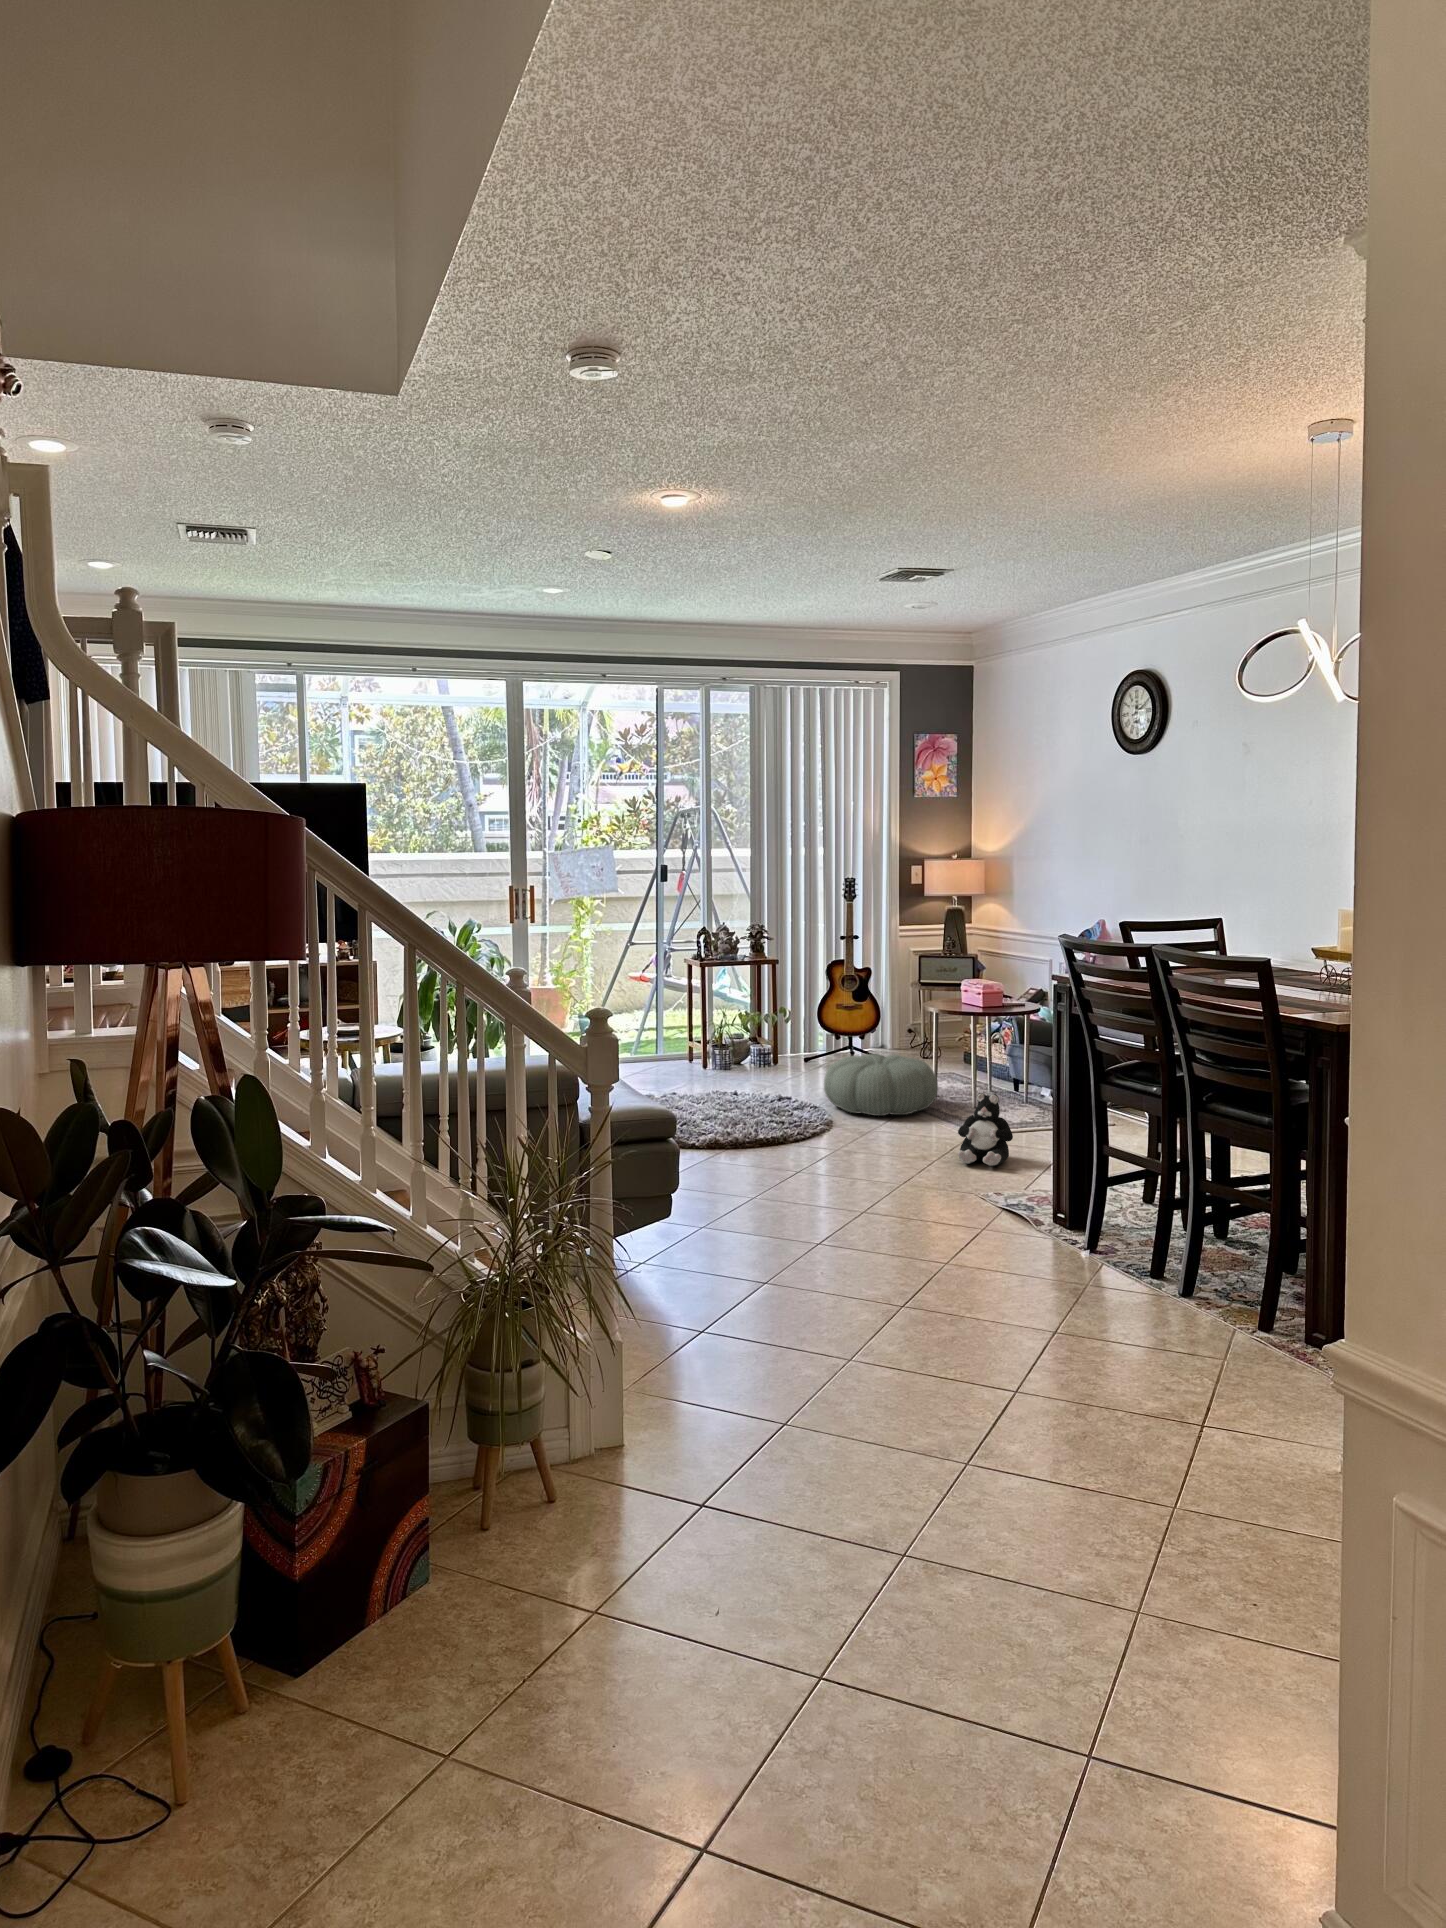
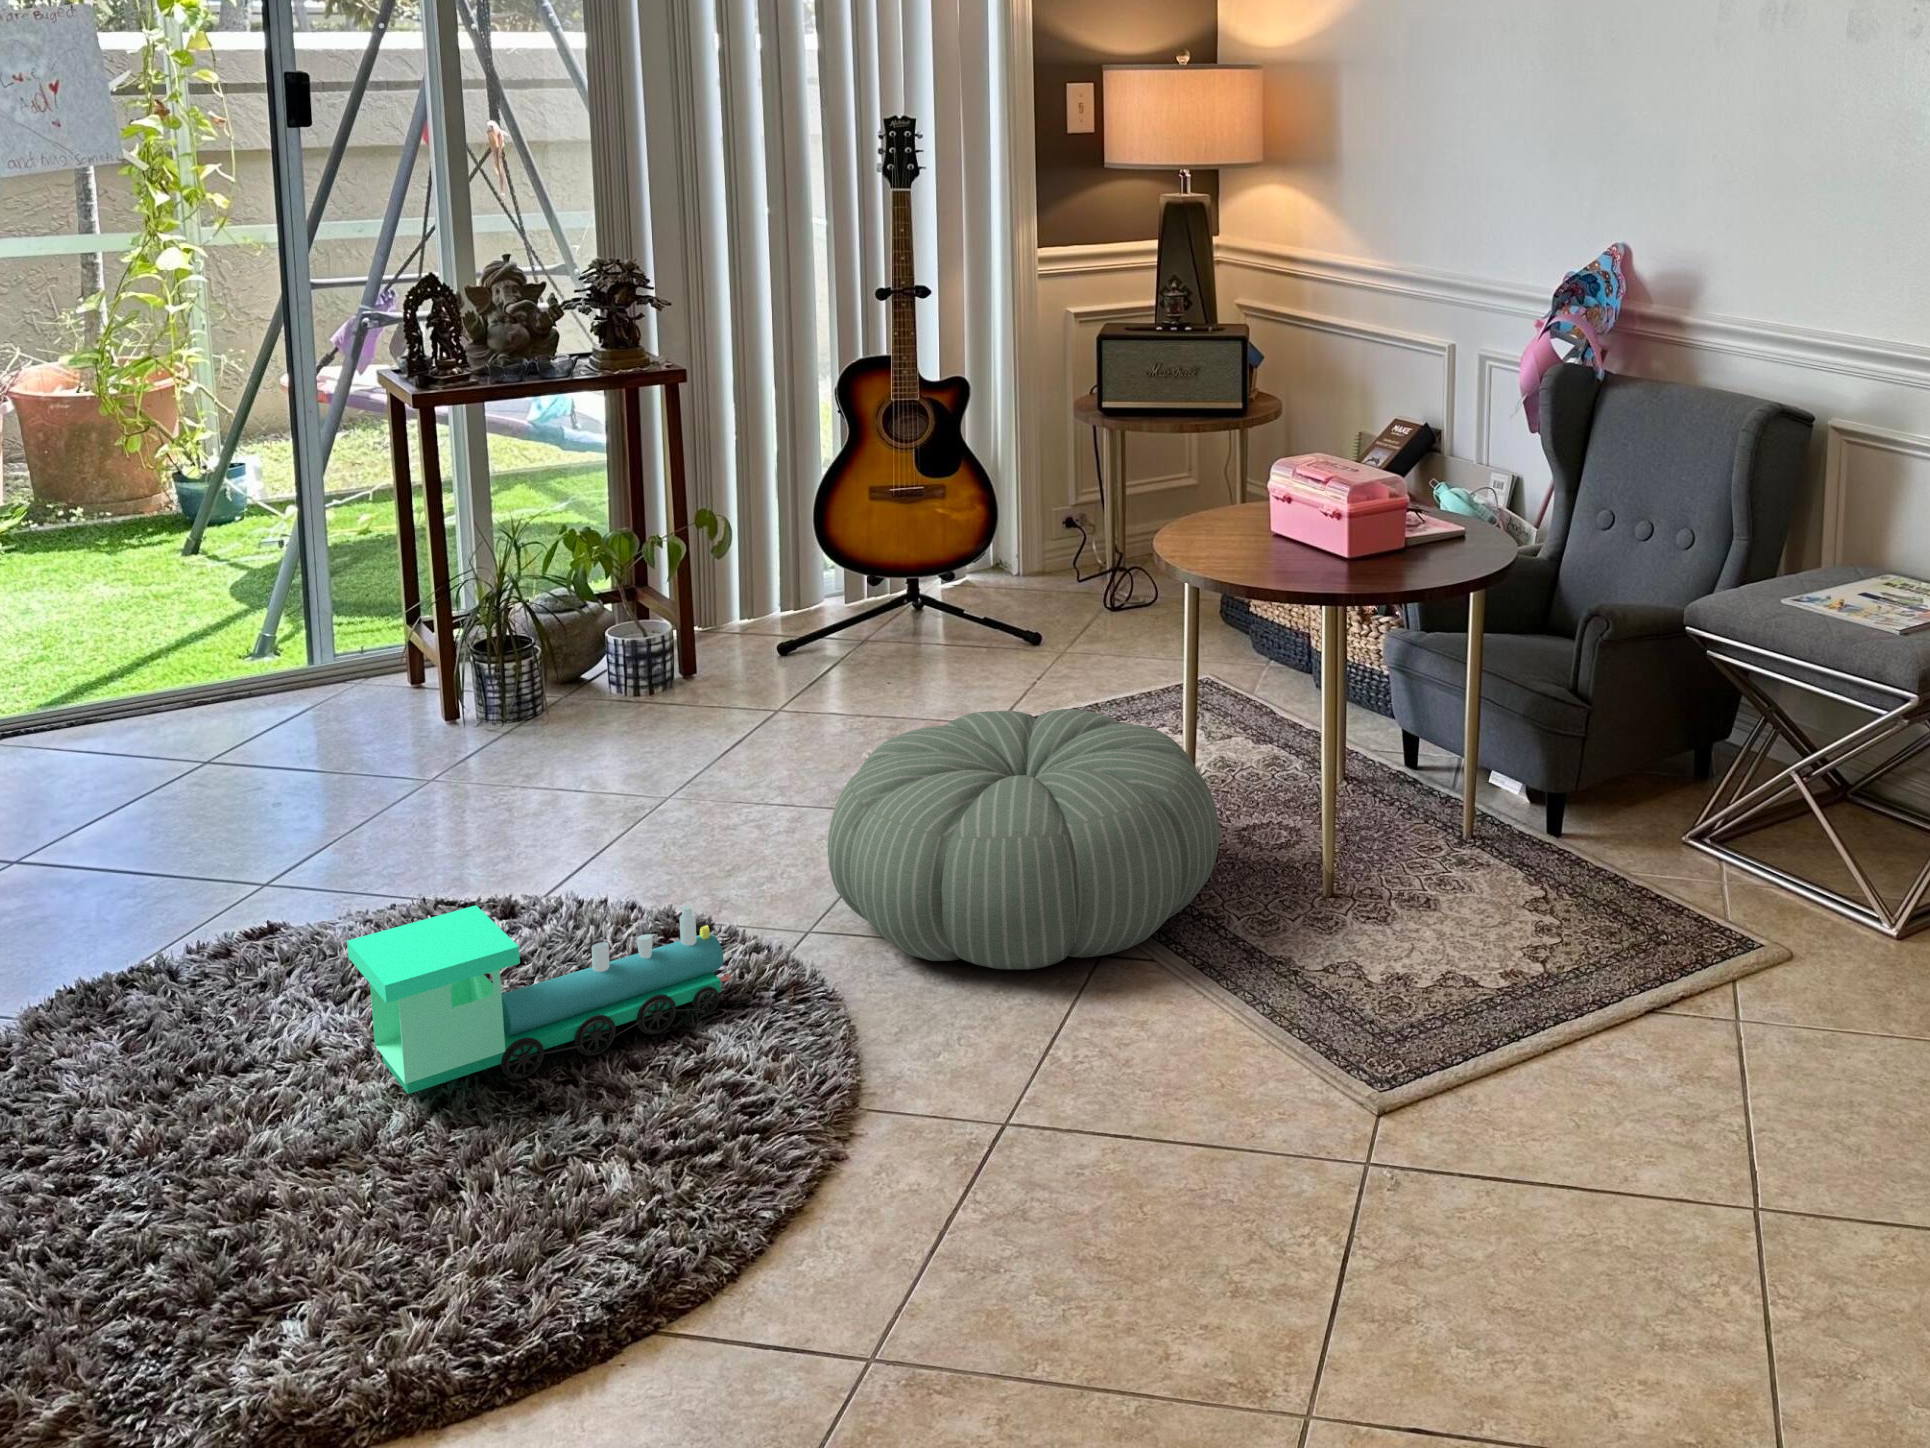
toy train: none [706,1079,798,1122] -> present [347,905,731,1094]
plush toy: present [958,1093,1013,1166] -> none [1379,1009,1602,1354]

